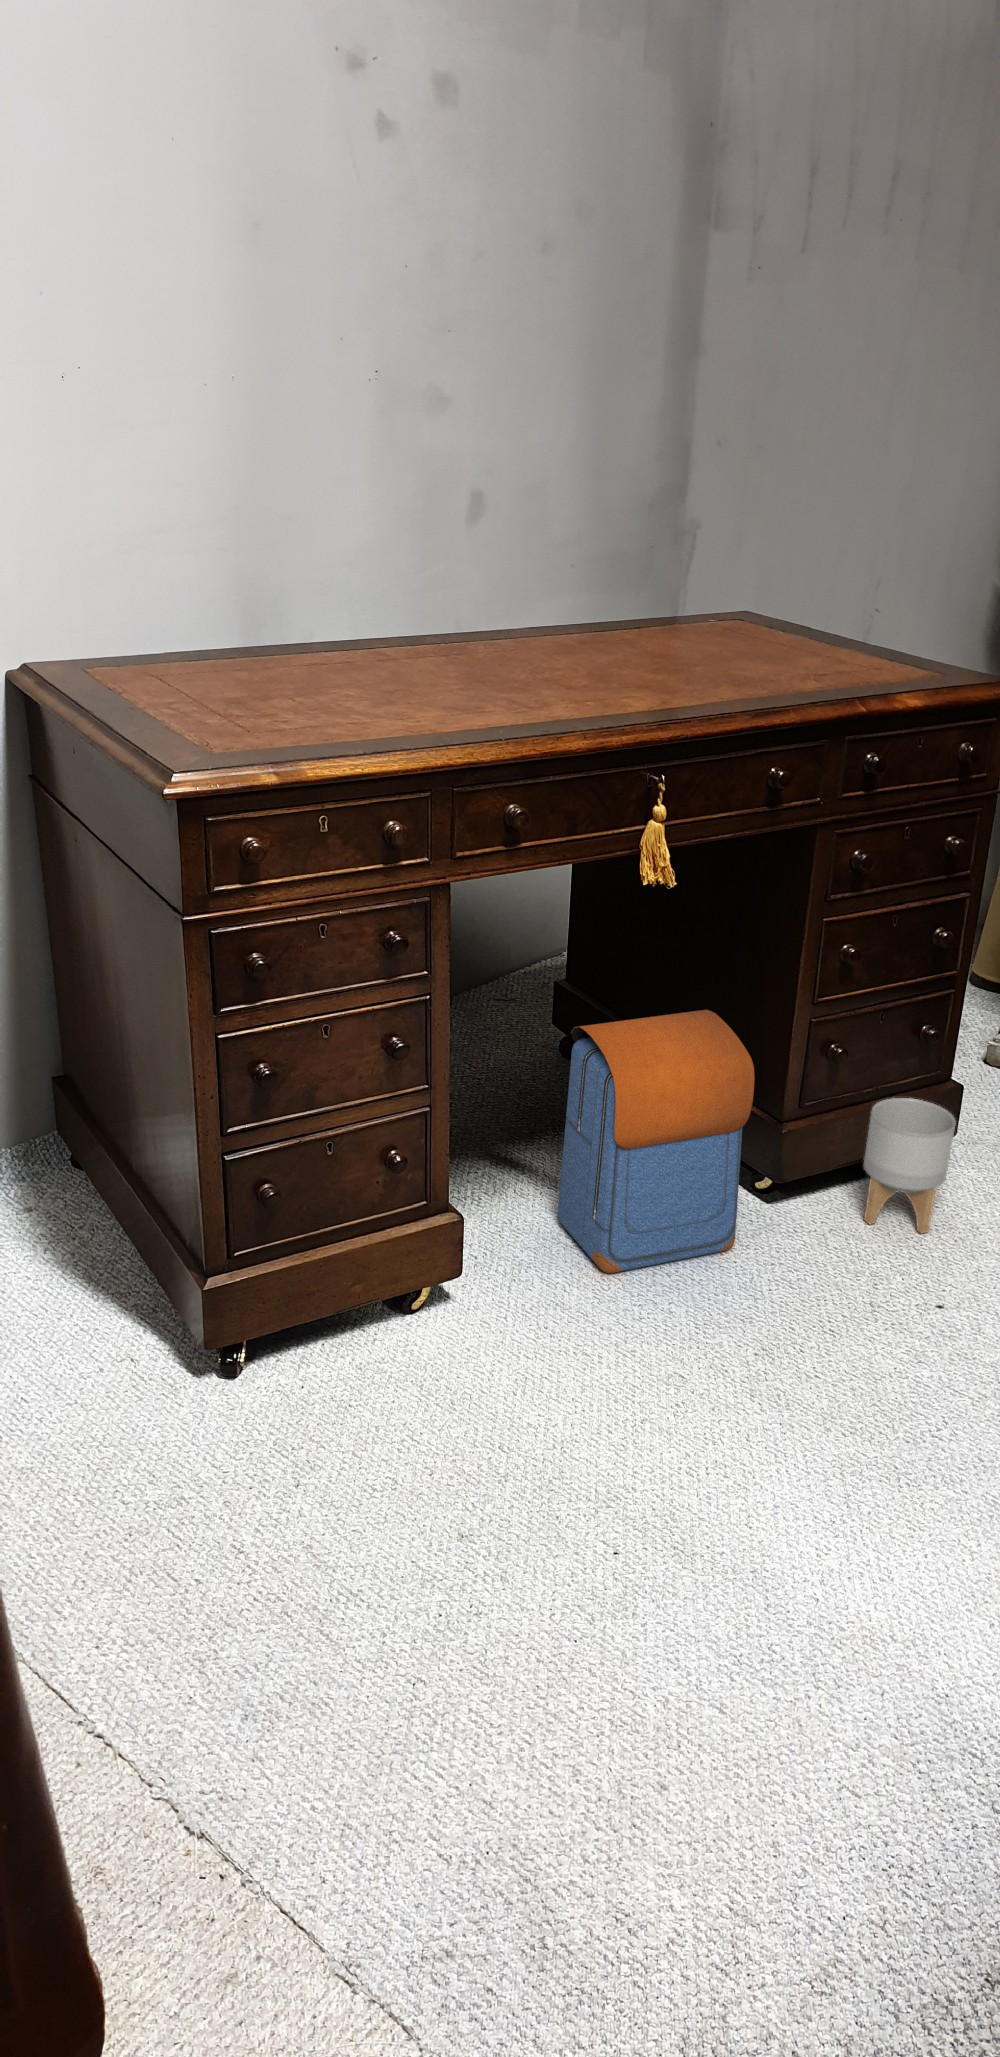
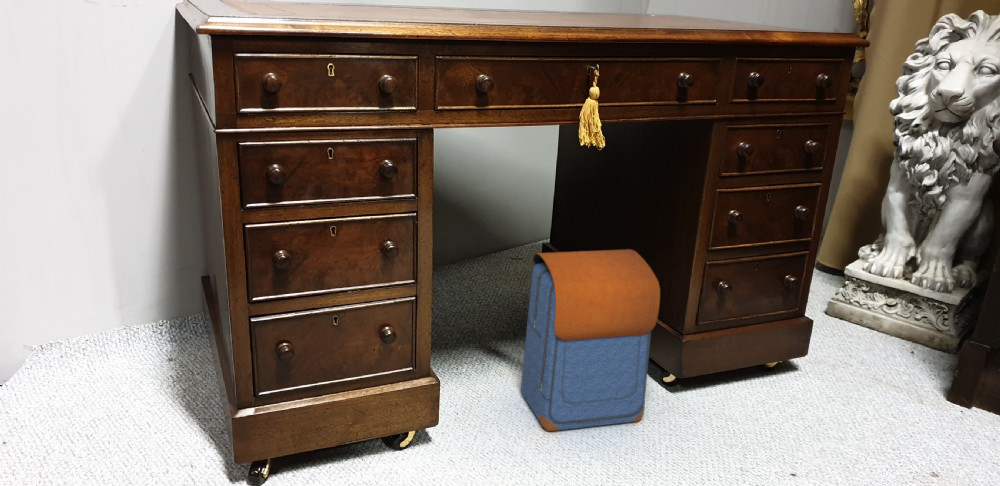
planter: present [864,1098,956,1233] -> none [738,323,808,420]

